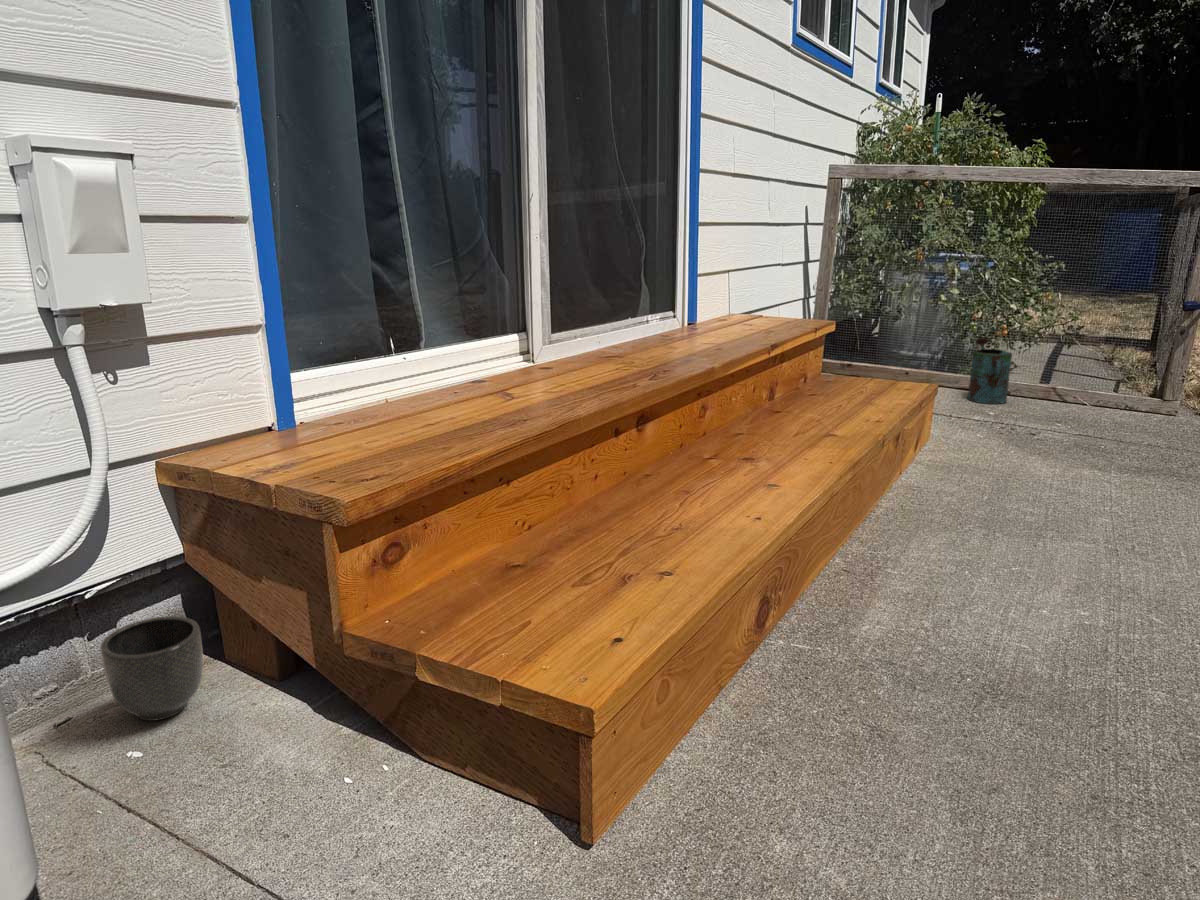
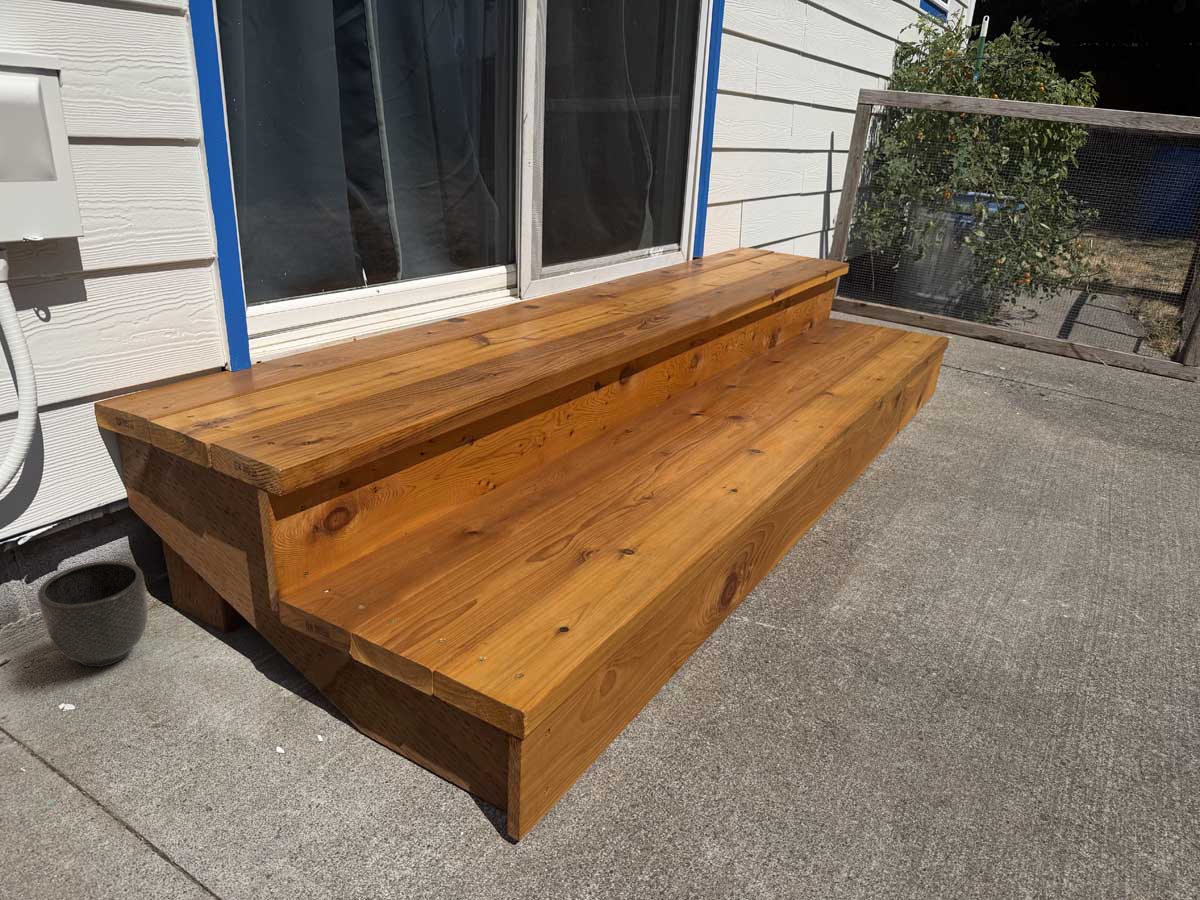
watering can: present [968,338,1012,404] -> none [980,284,1032,356]

